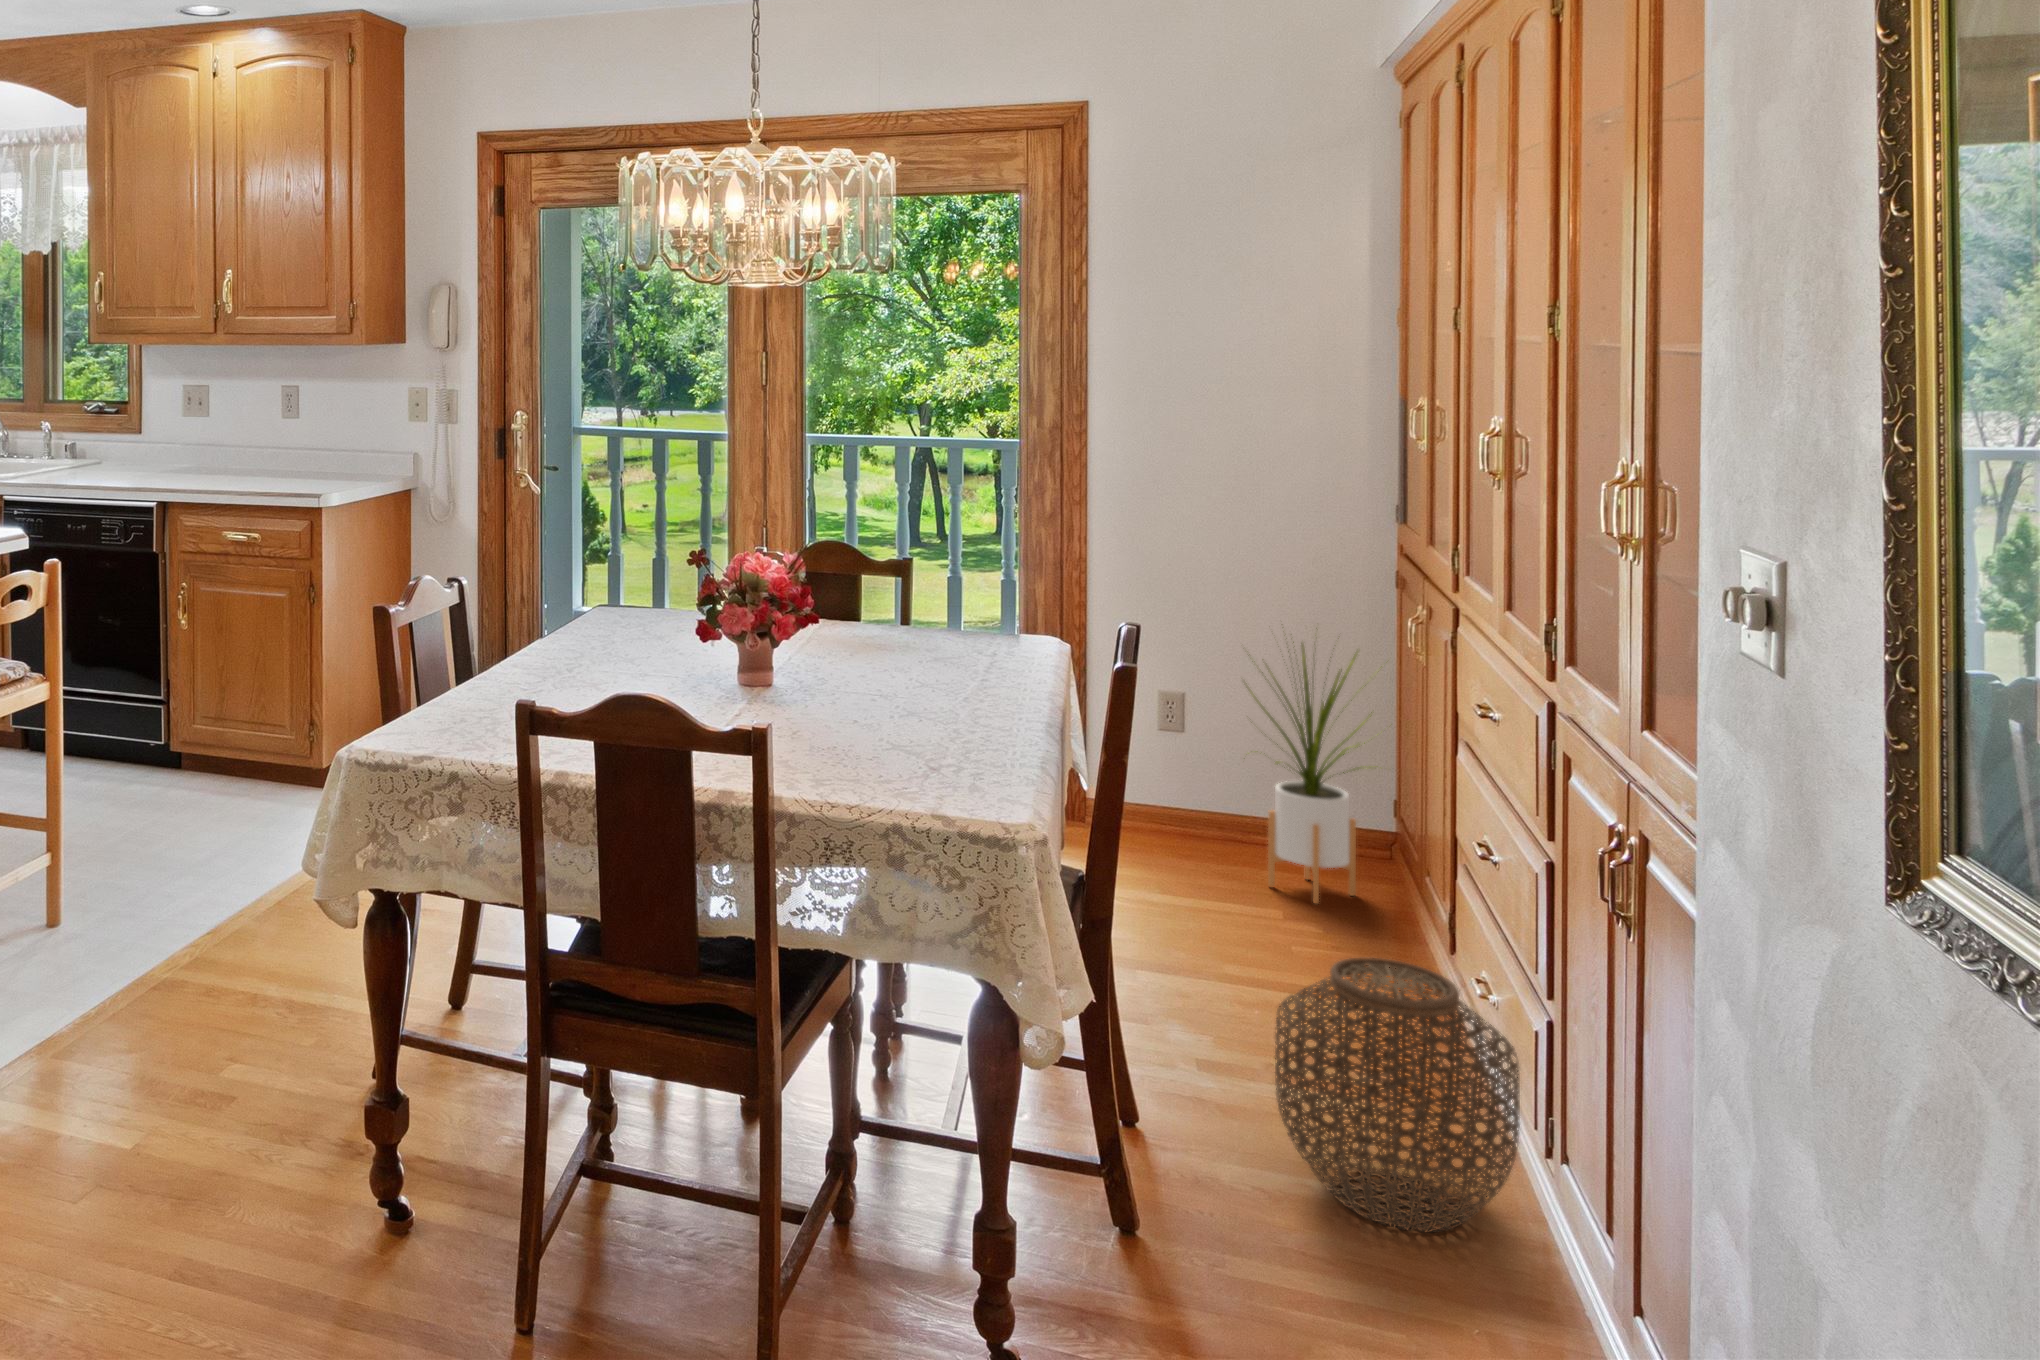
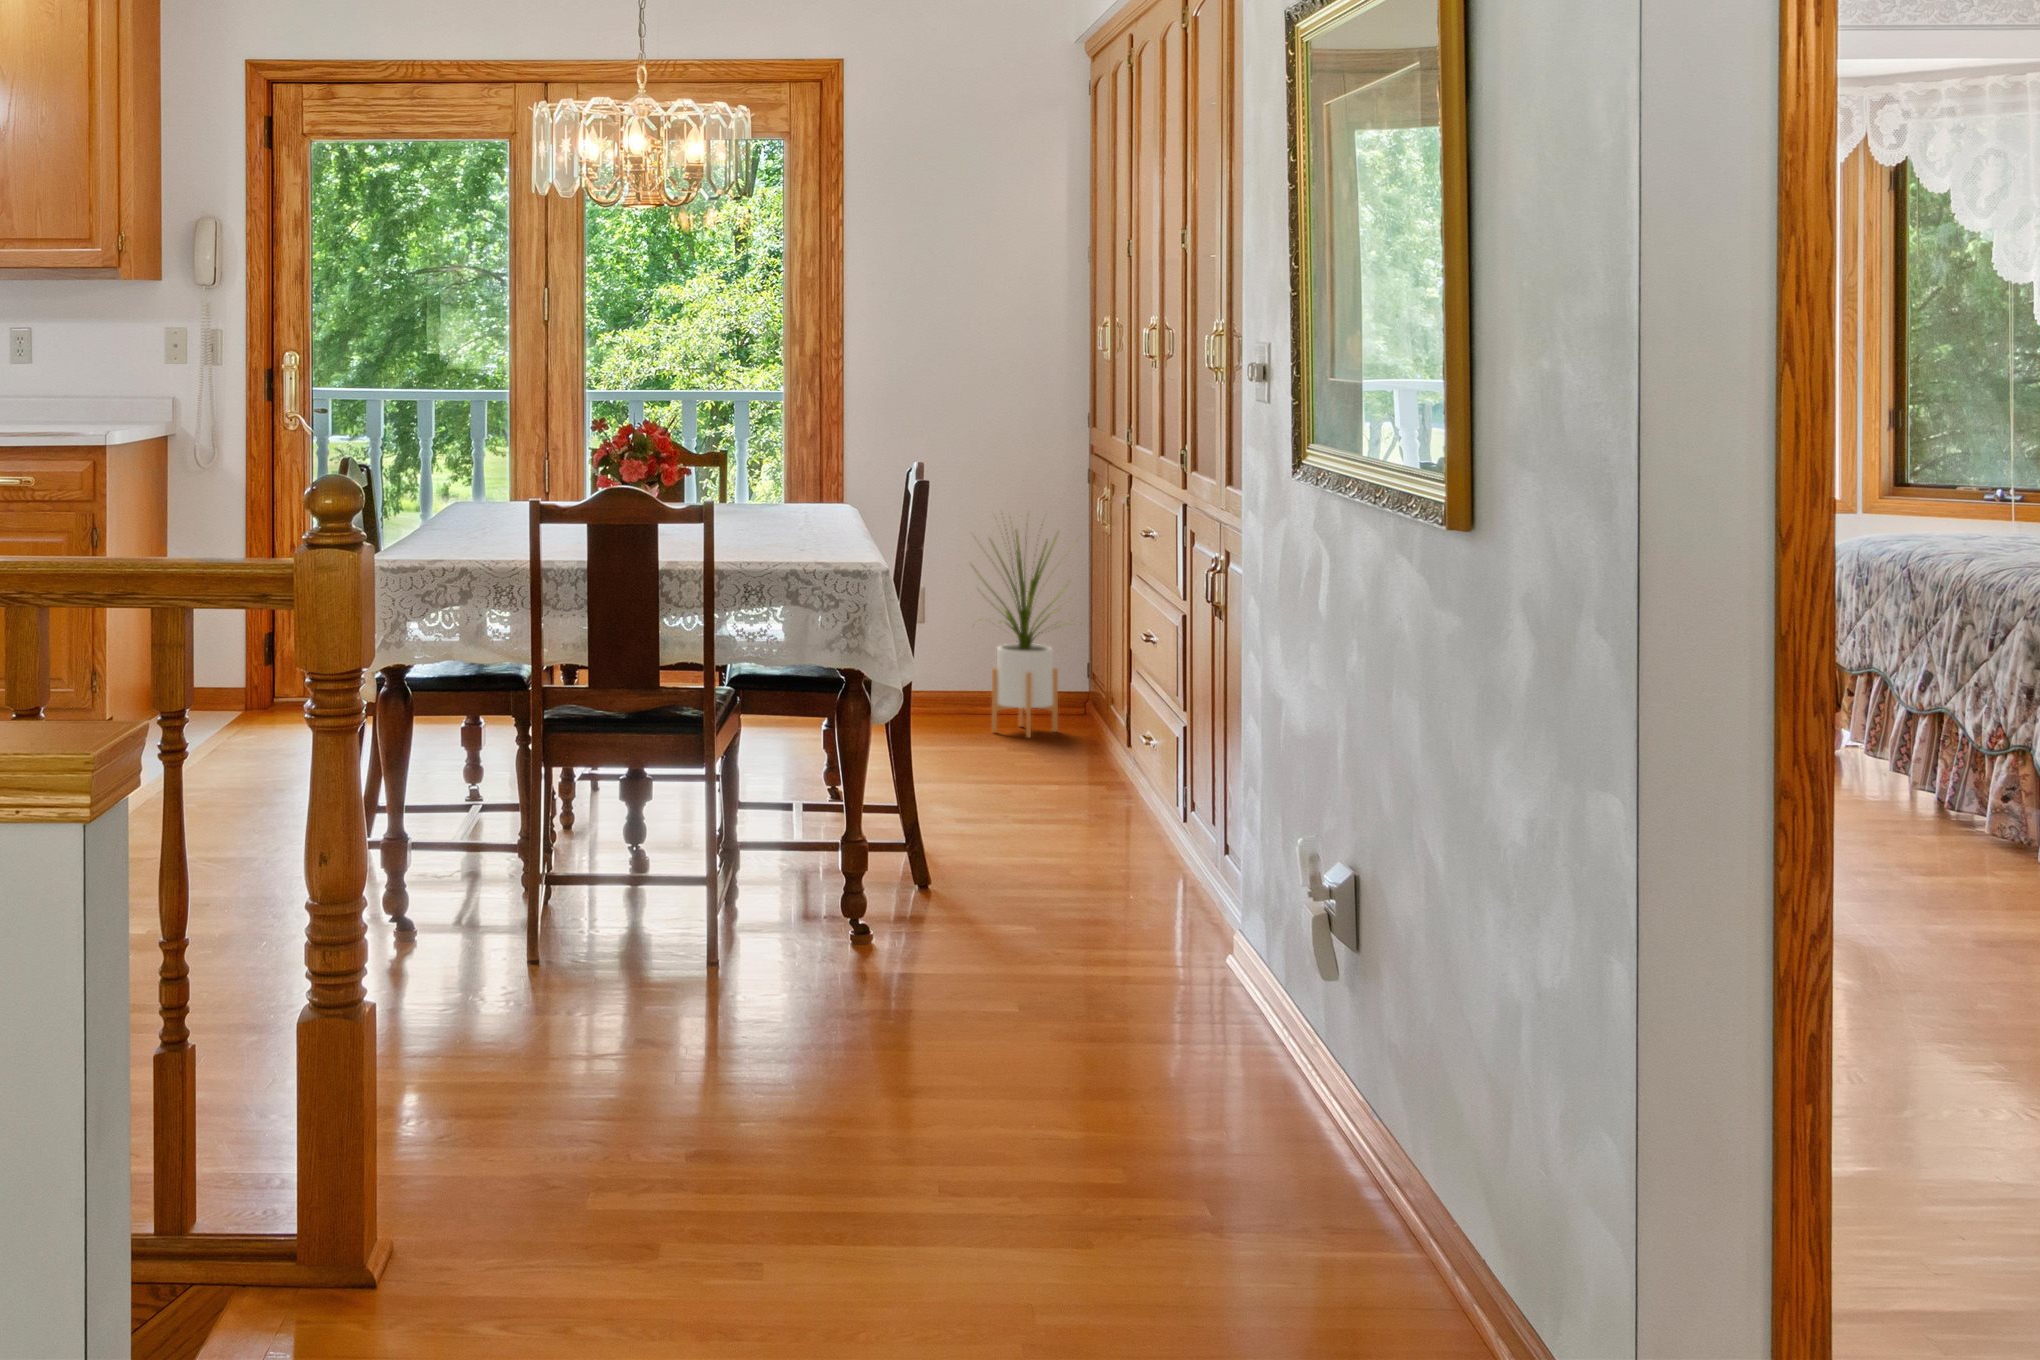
woven basket: present [1275,958,1520,1232] -> none [1017,691,1167,859]

